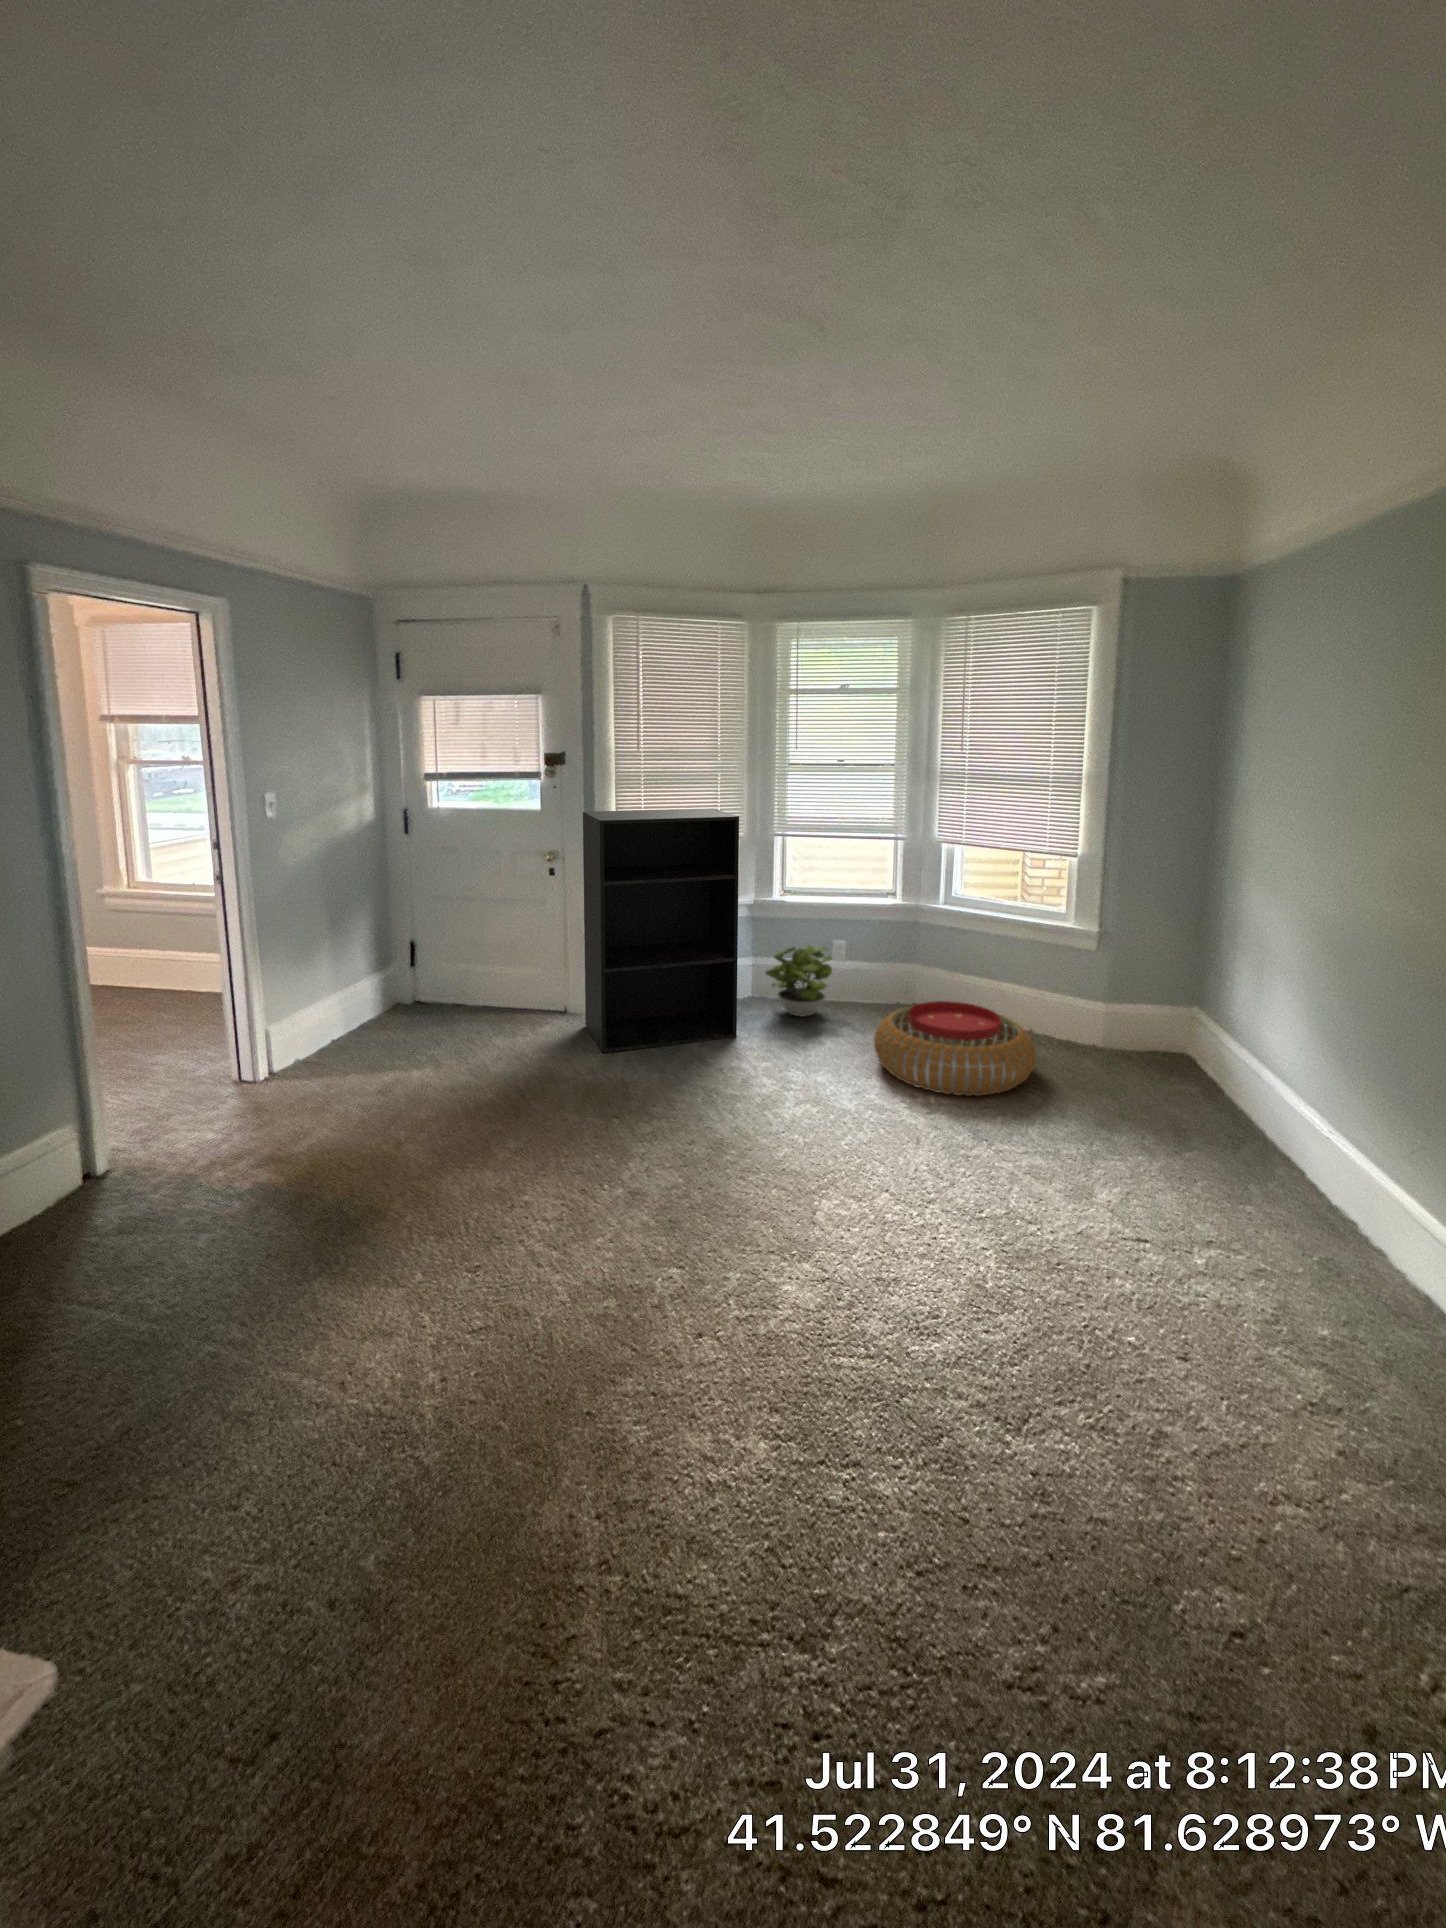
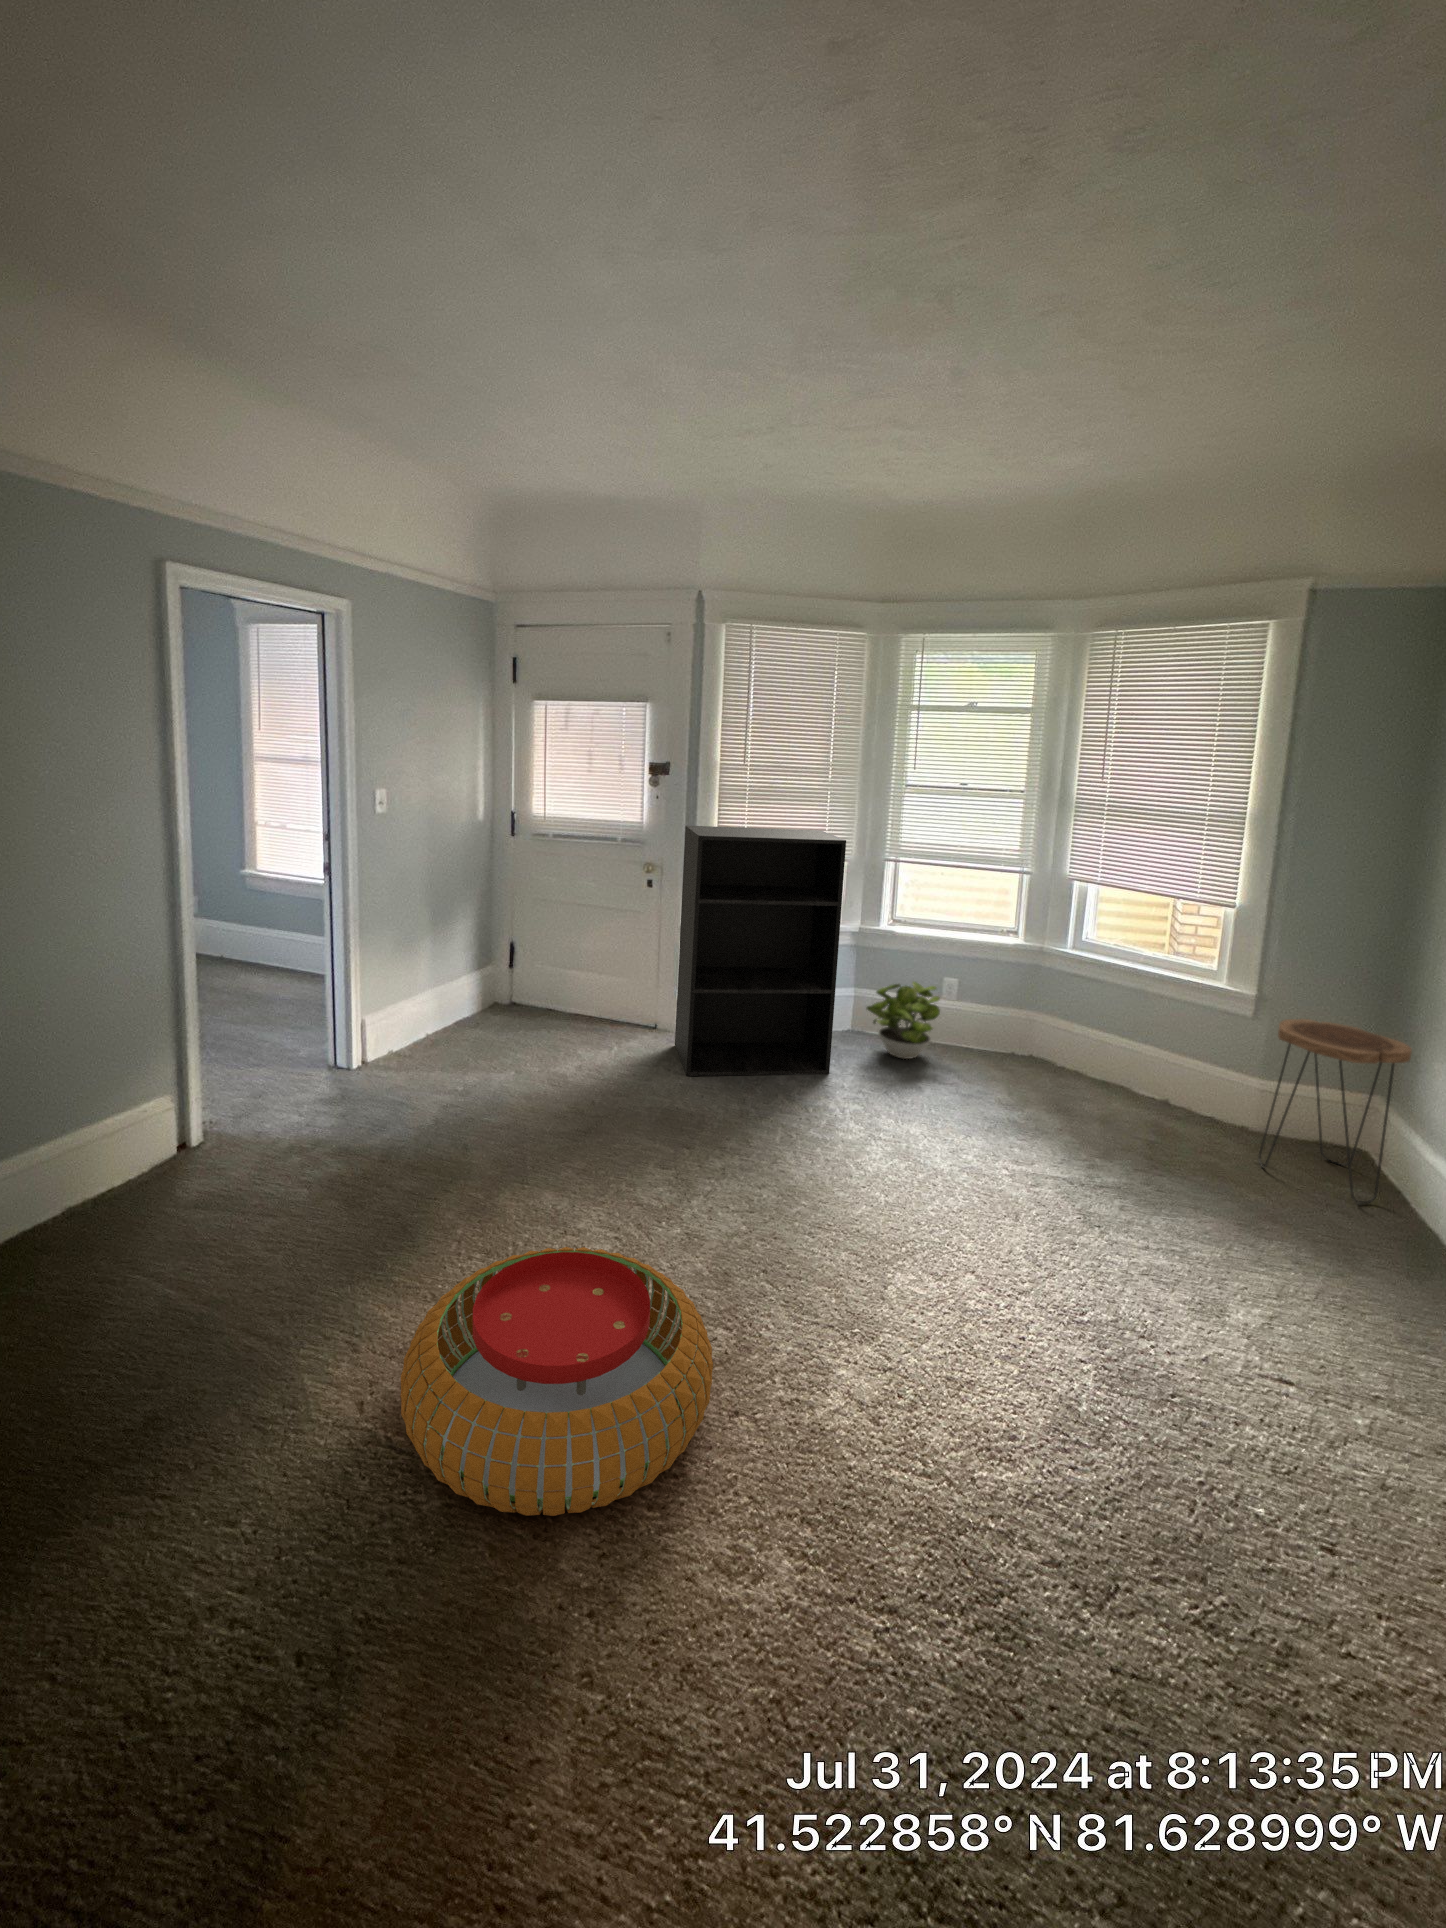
side table: none [1109,945,1222,1095] -> present [1258,1019,1412,1203]
pouf: present [874,1001,1036,1096] -> present [400,1247,713,1516]

